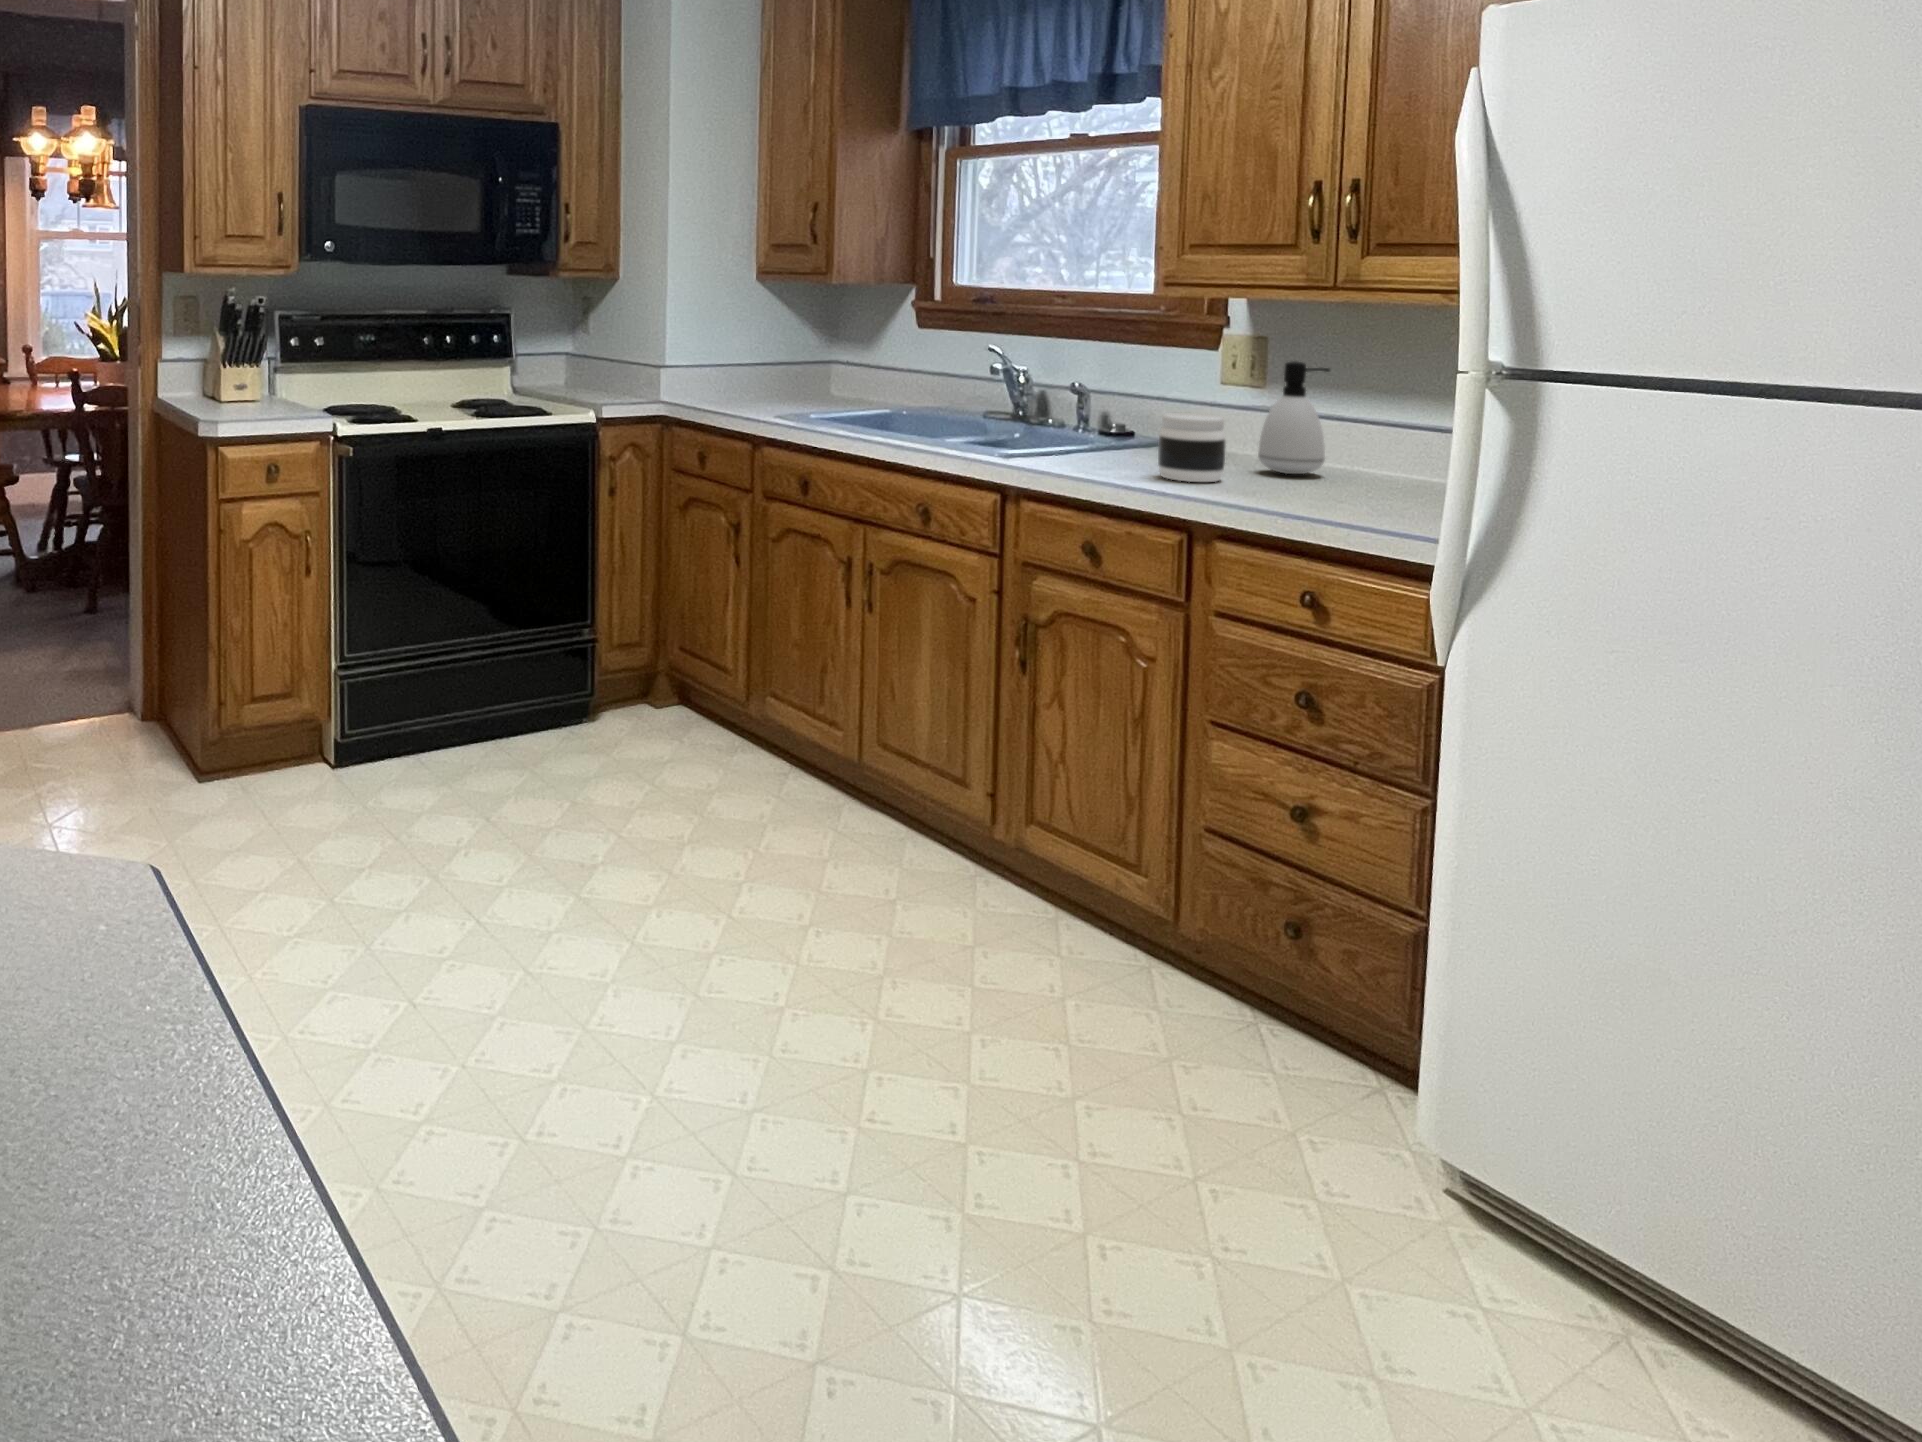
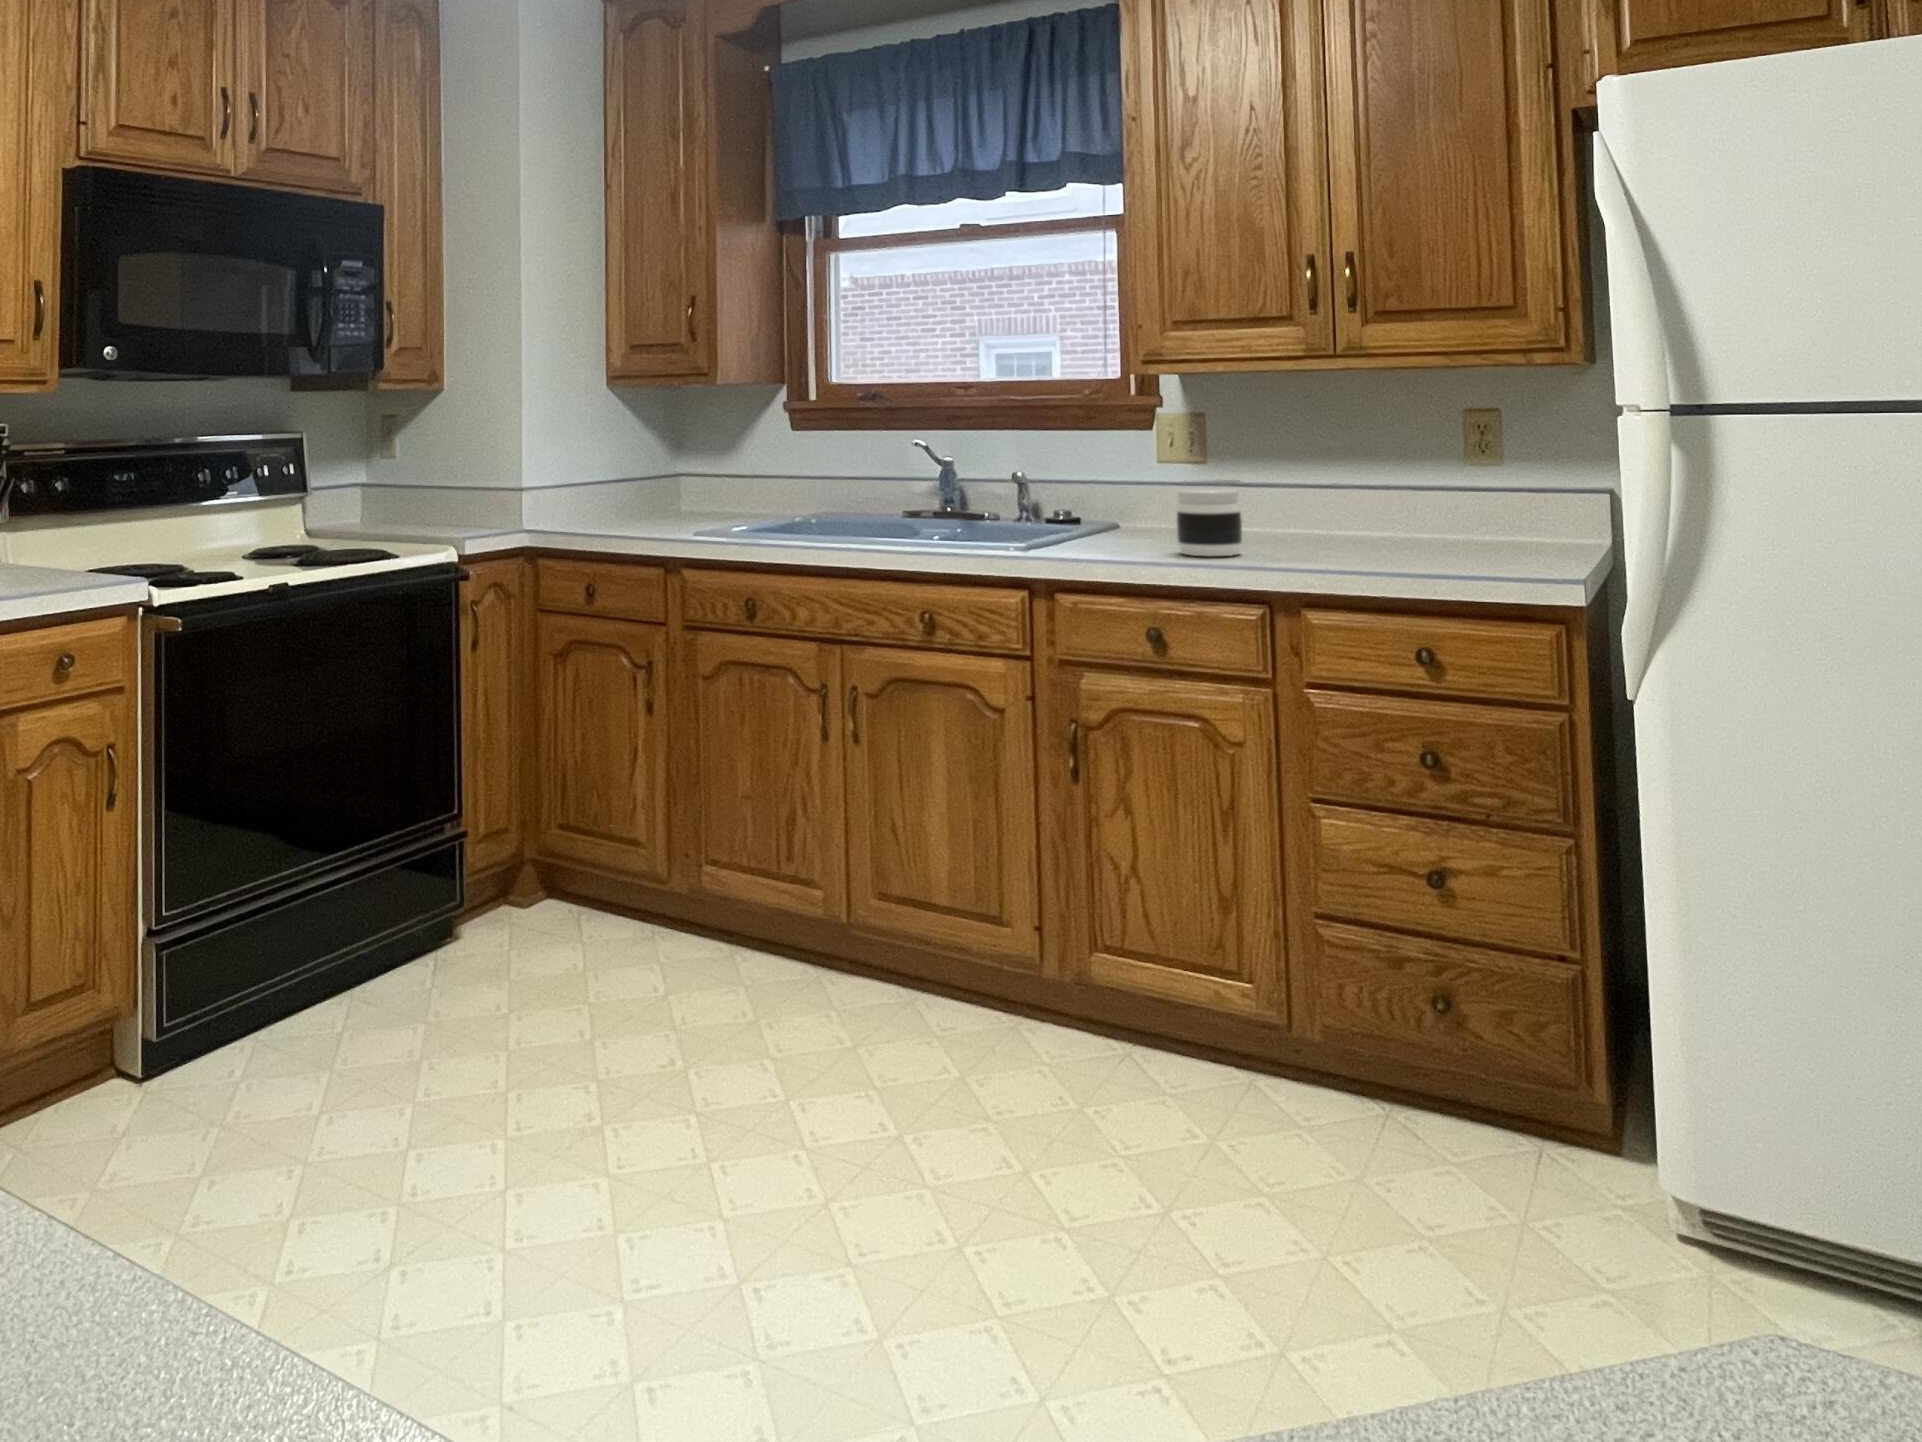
soap dispenser: present [1258,361,1330,474] -> none [1242,432,1304,542]

